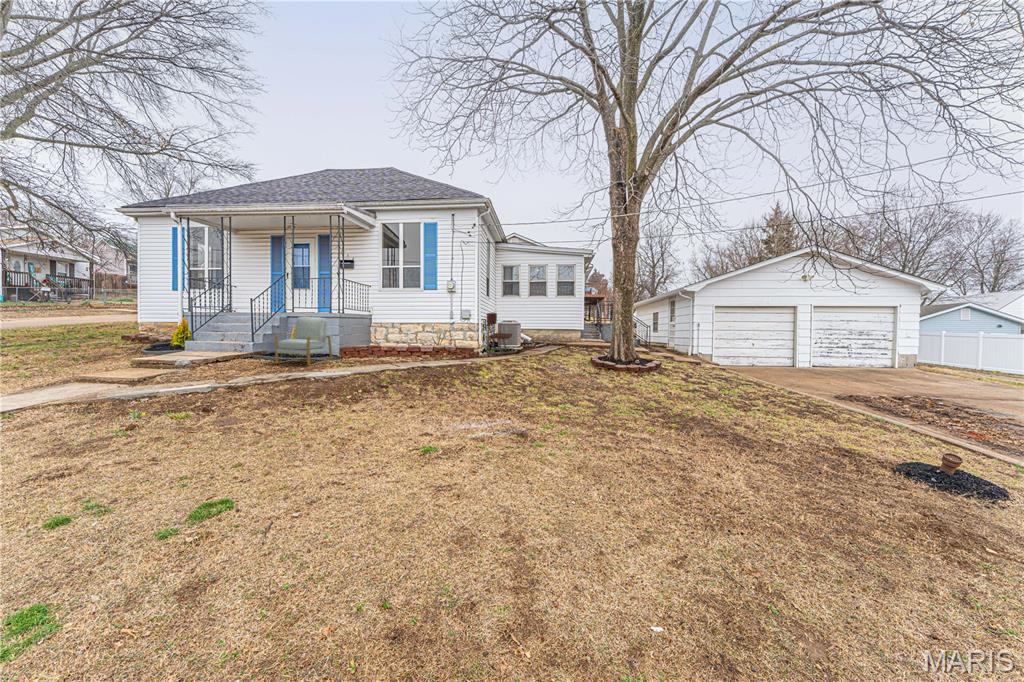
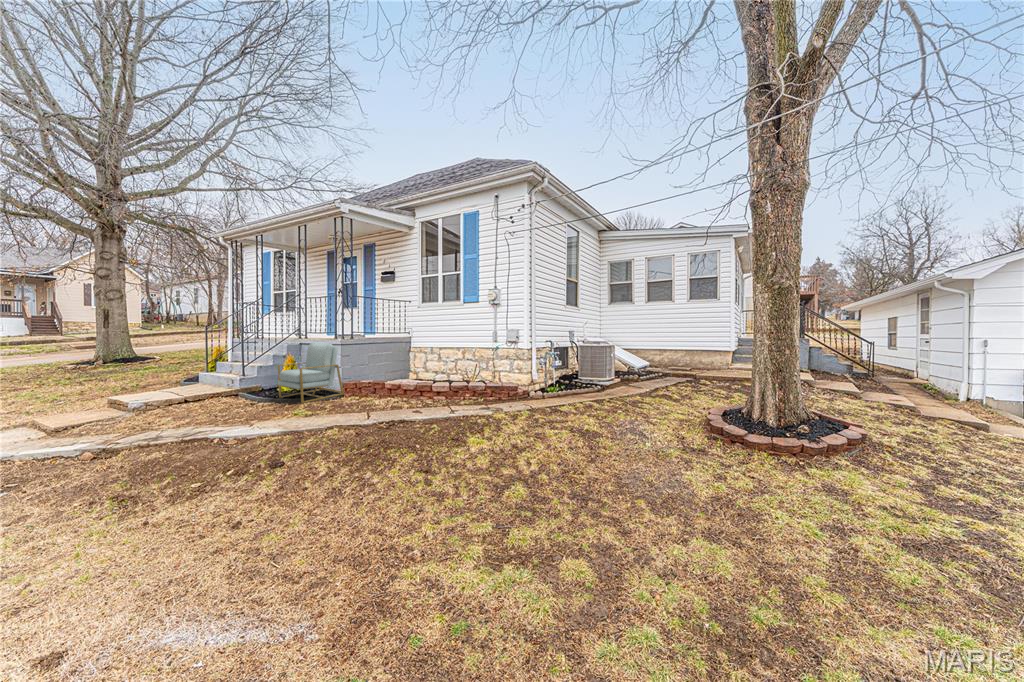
bench: present [487,313,512,355] -> none [546,330,593,393]

